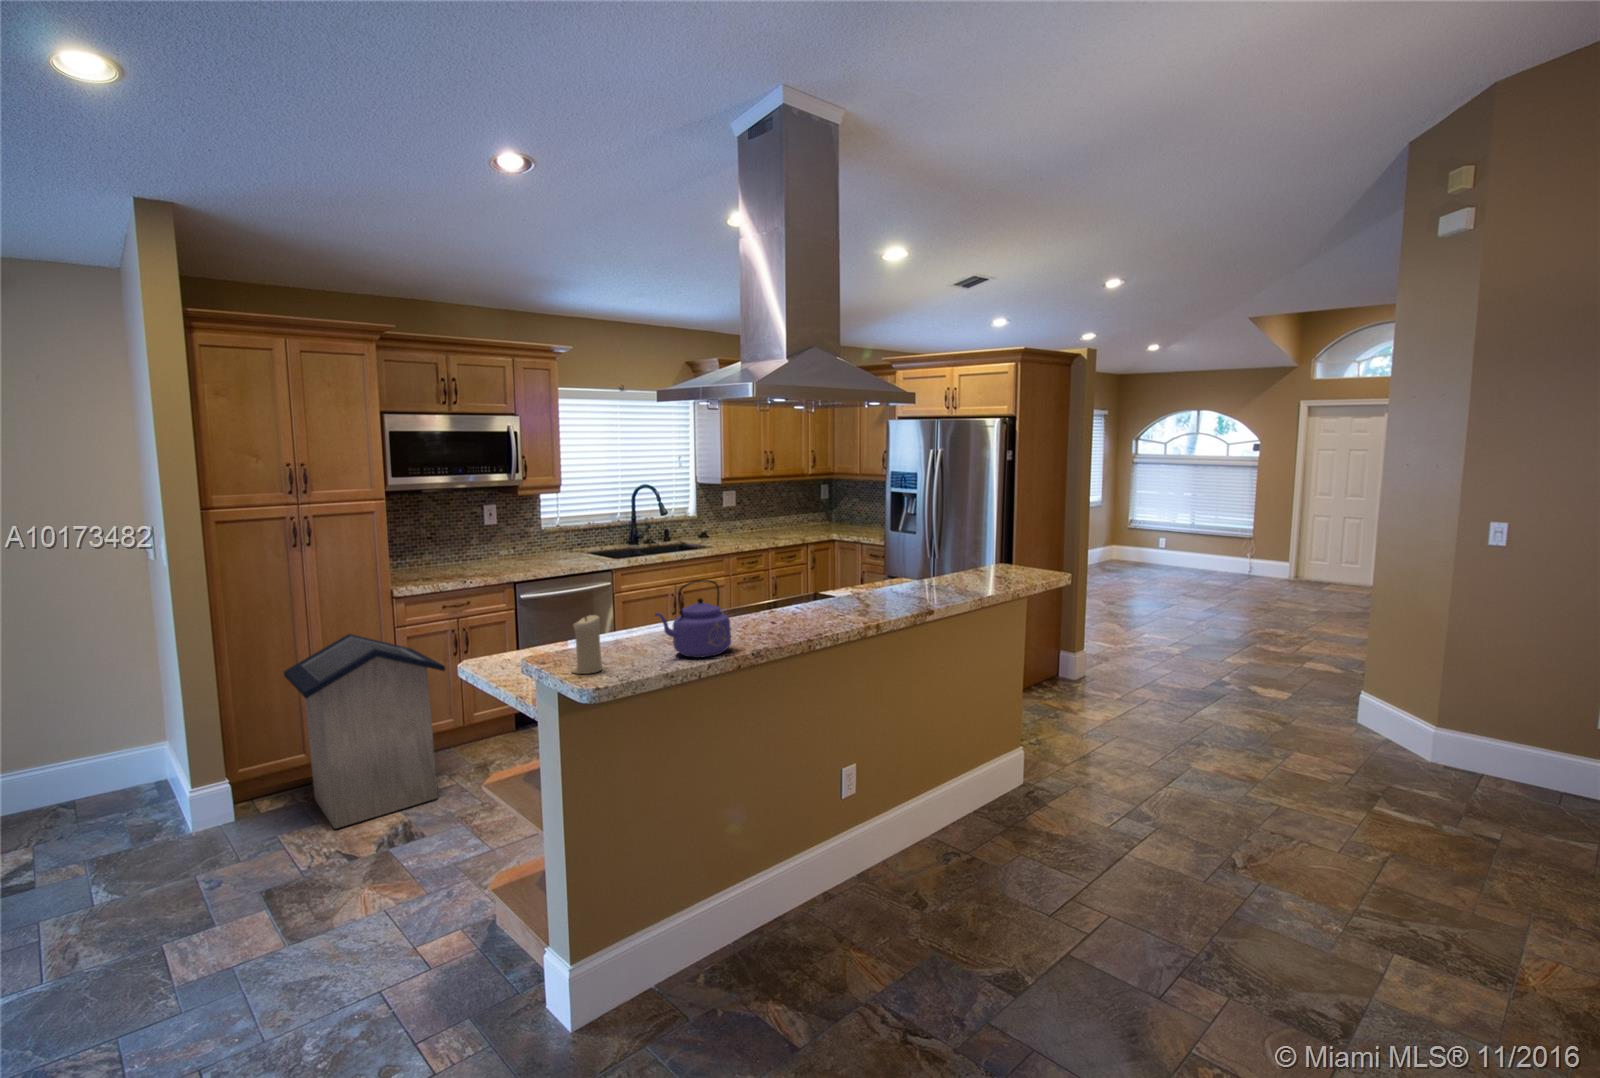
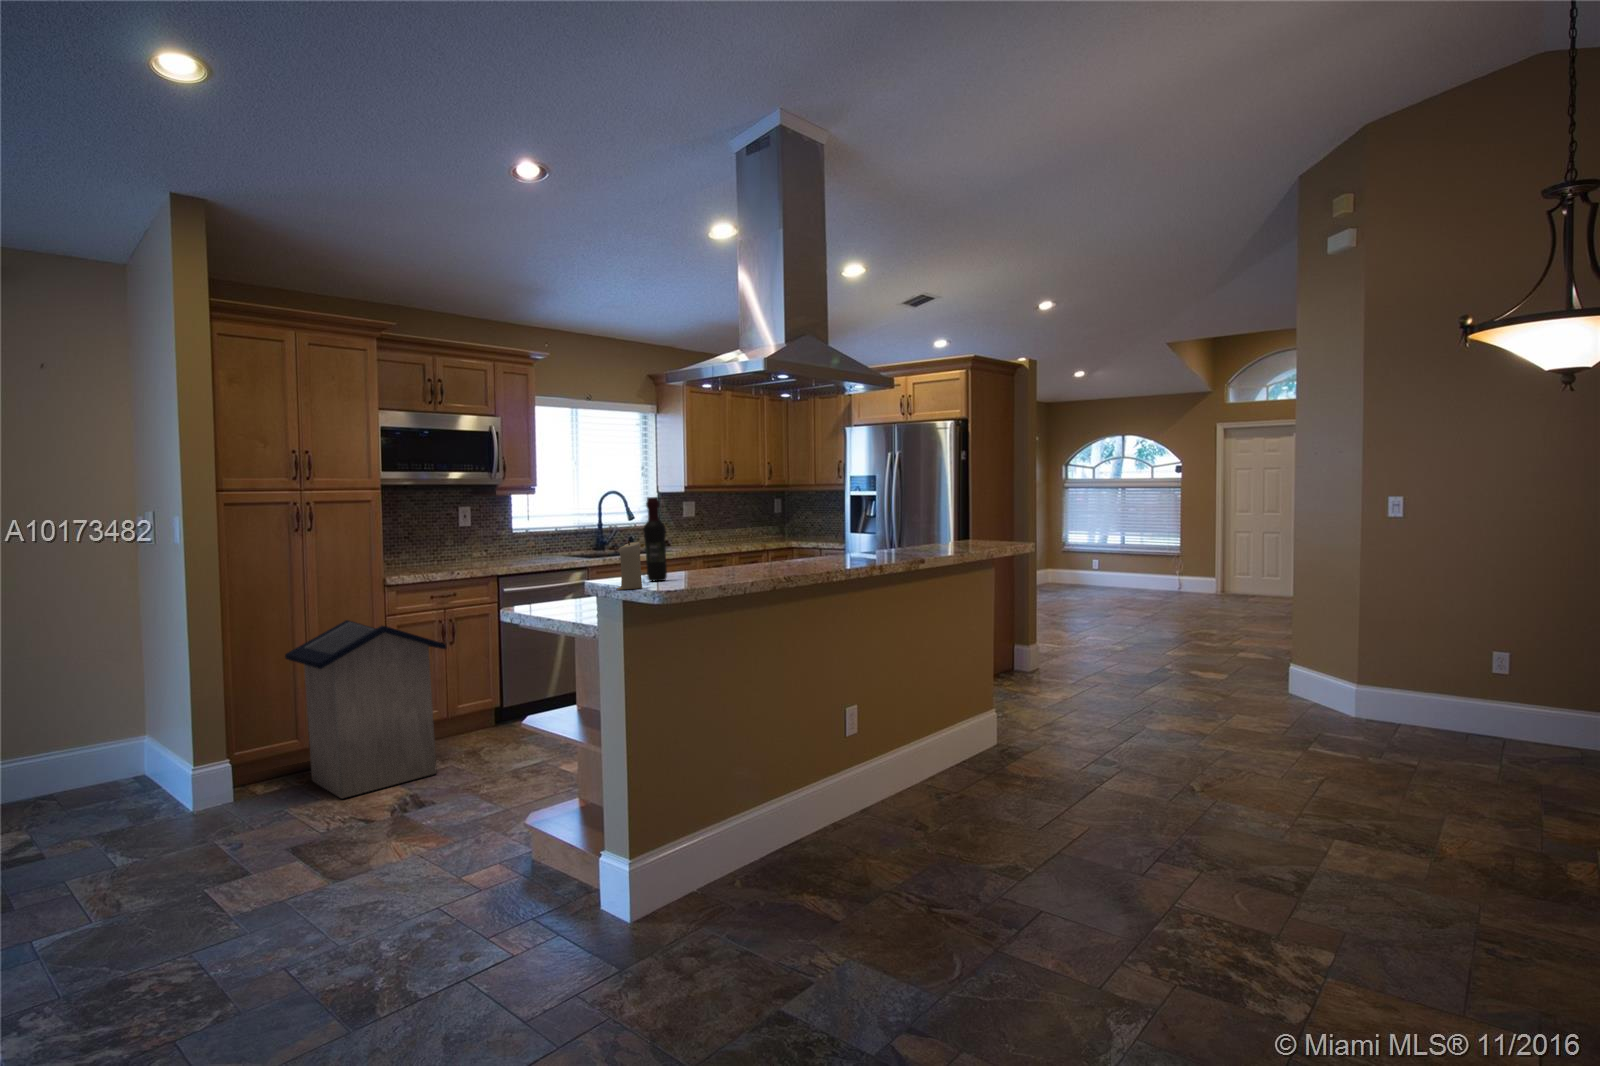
wine bottle: none [619,546,646,645] -> present [643,497,667,581]
kettle: present [655,580,731,658] -> none [684,517,746,580]

